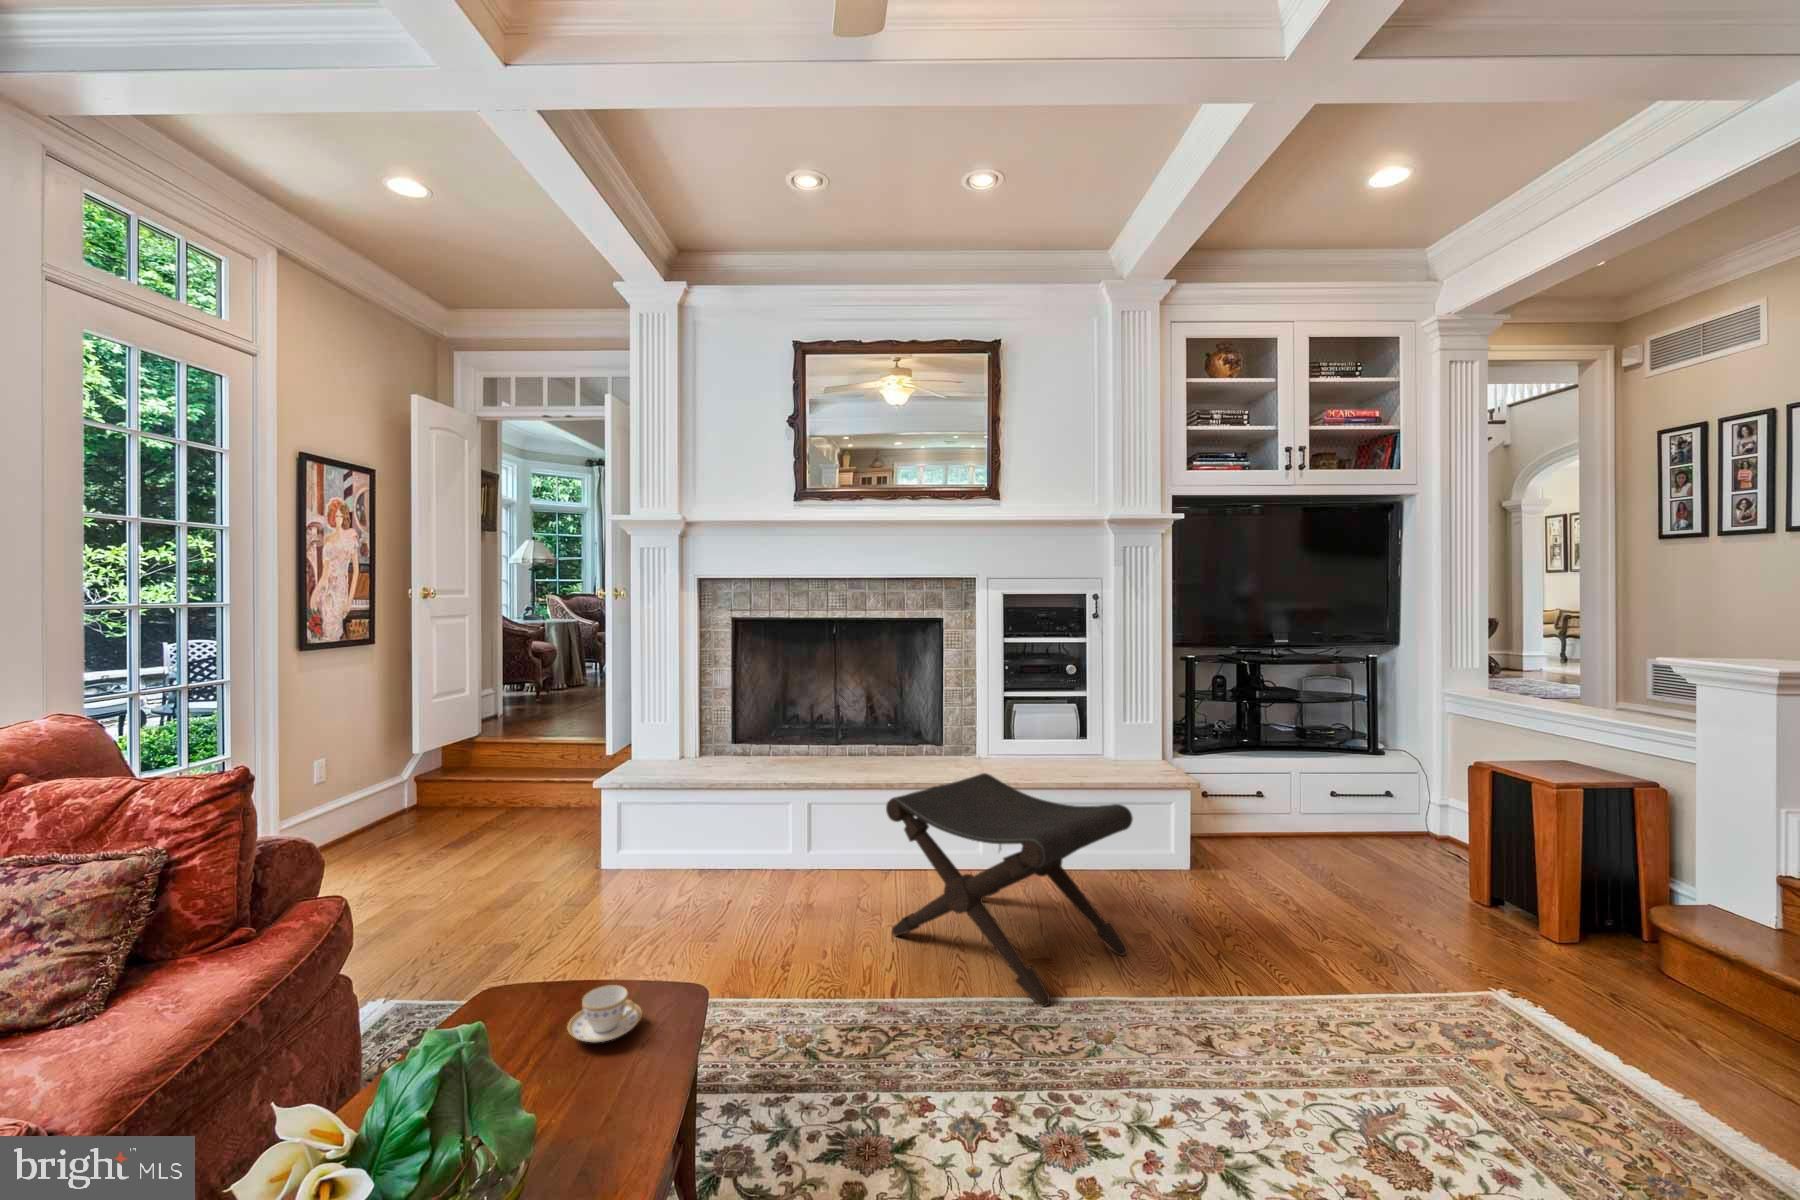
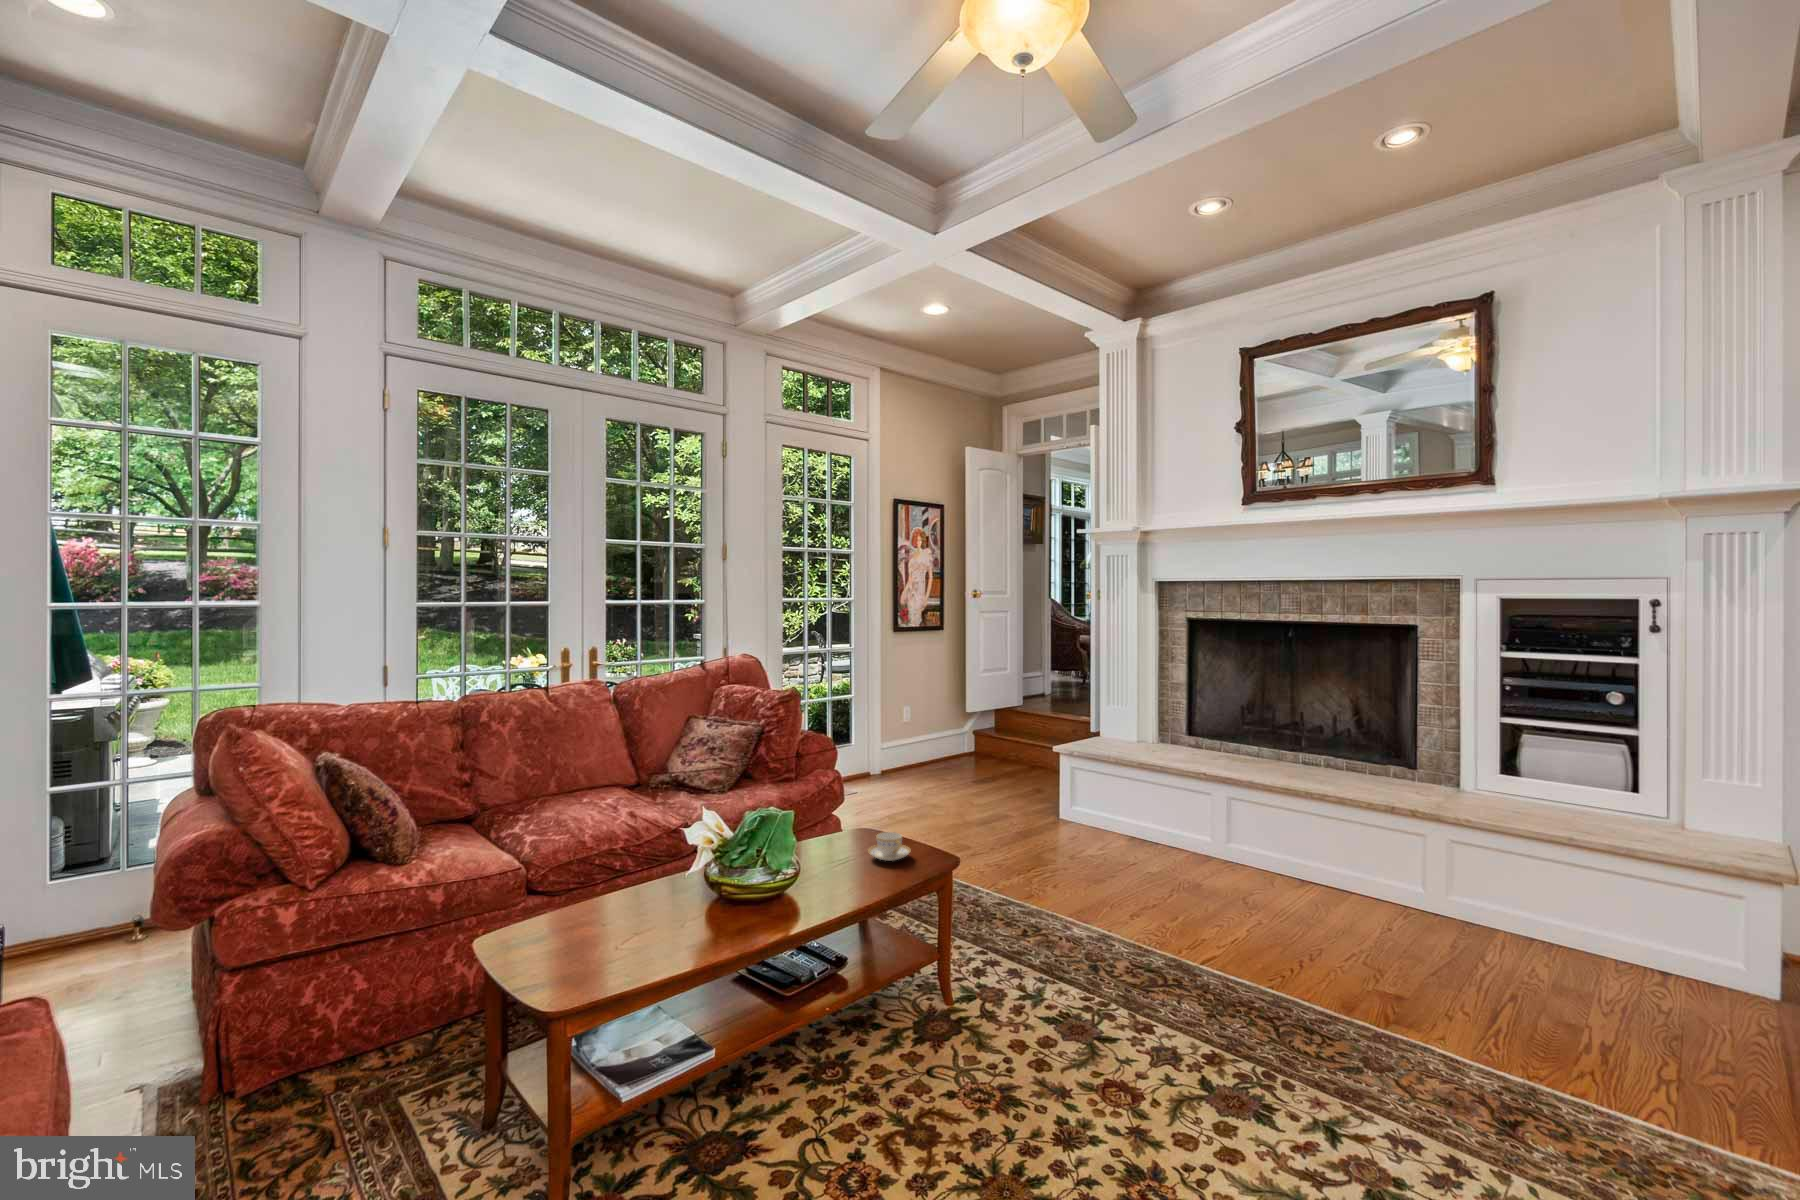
footstool: present [886,773,1133,1007] -> none [1245,793,1528,1028]

